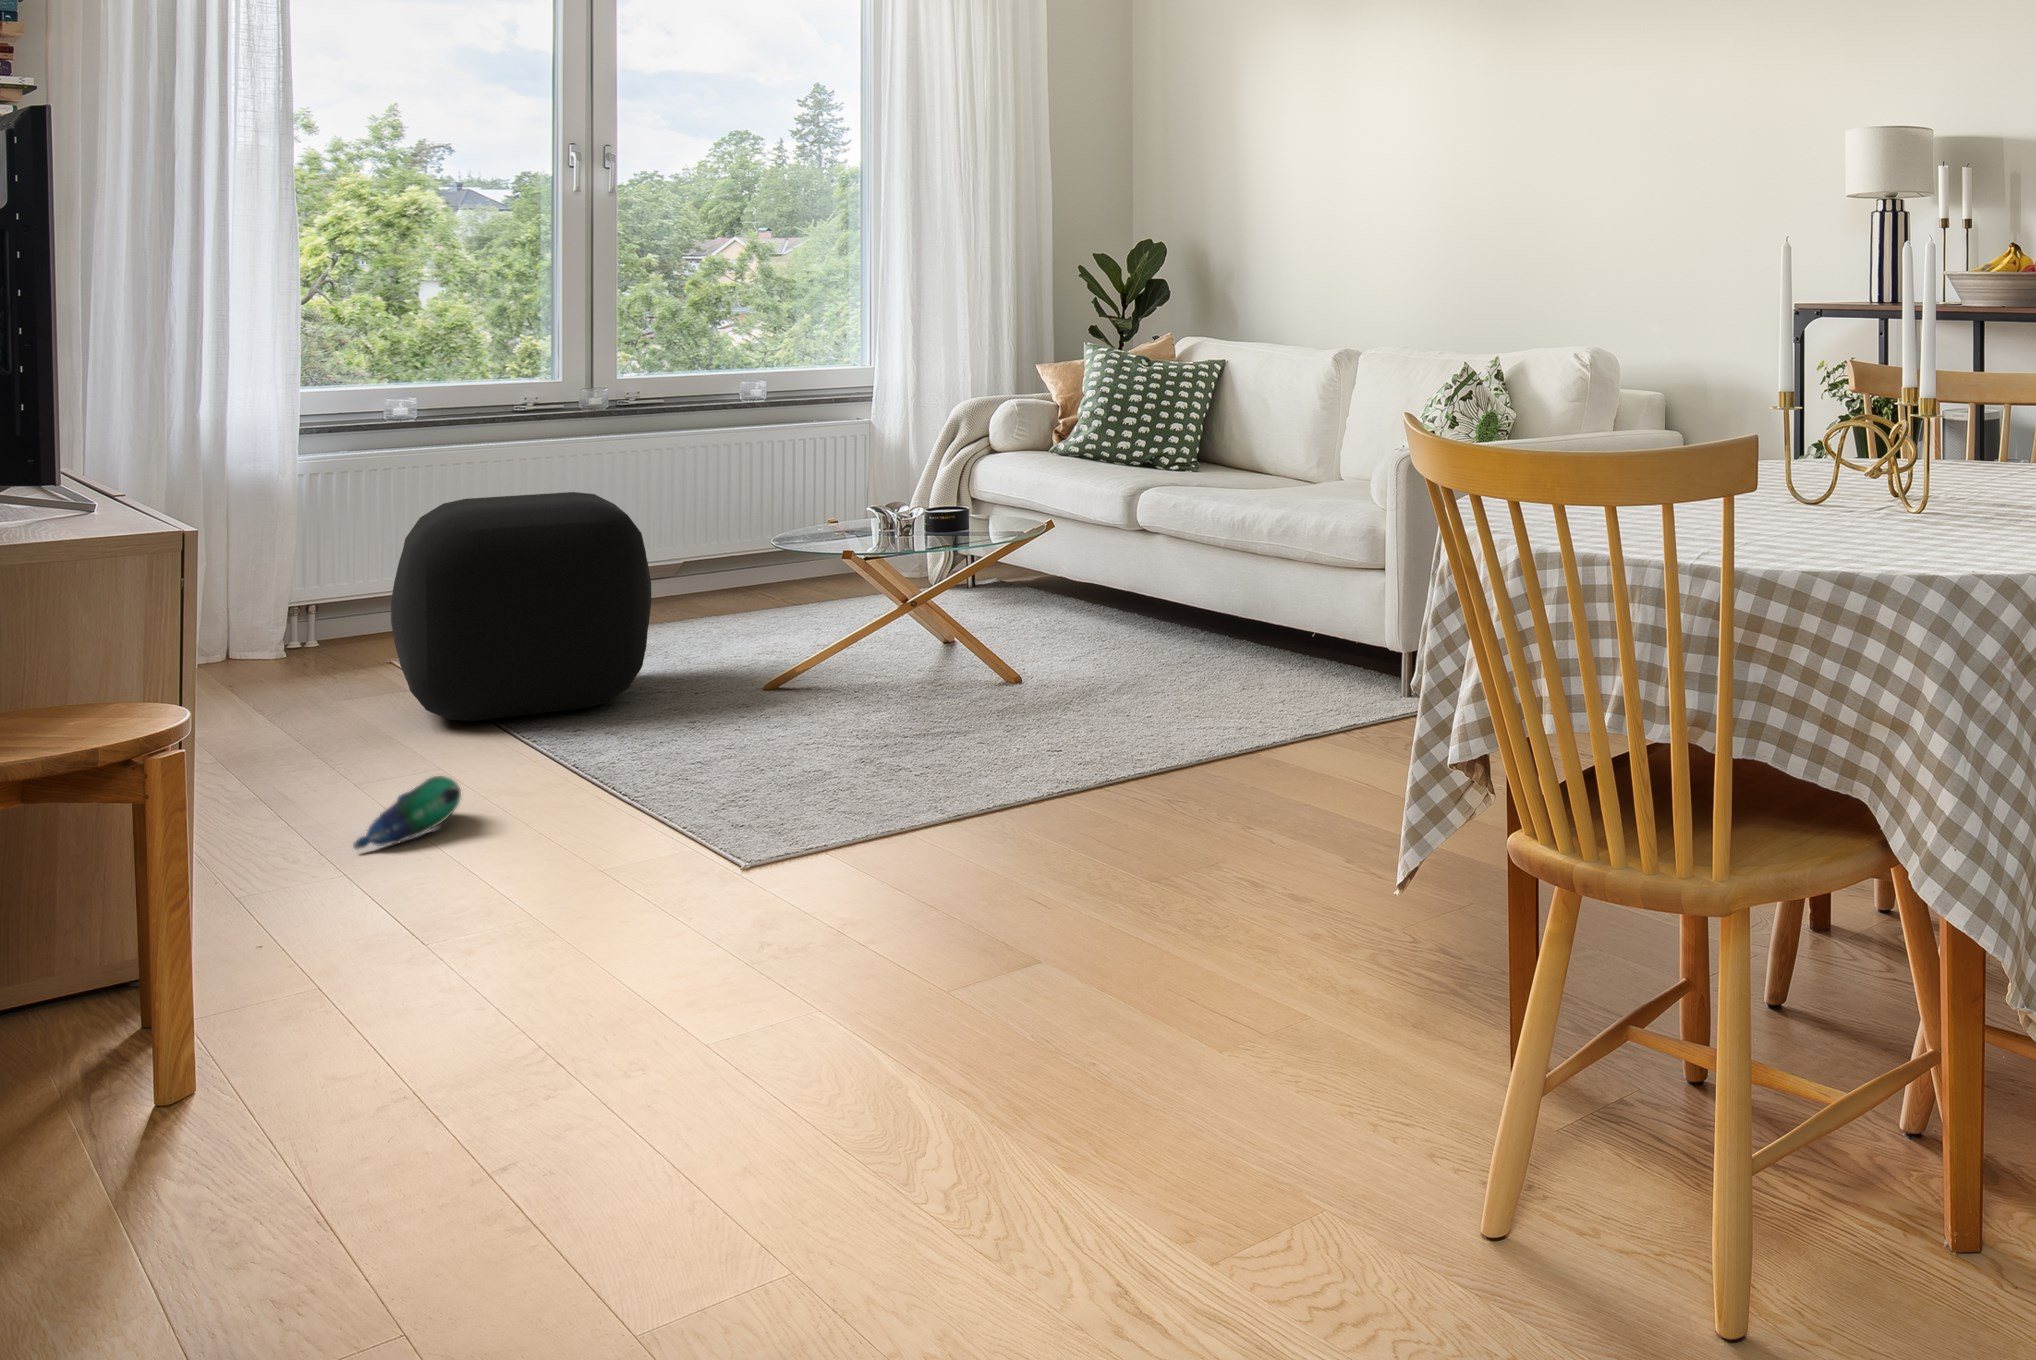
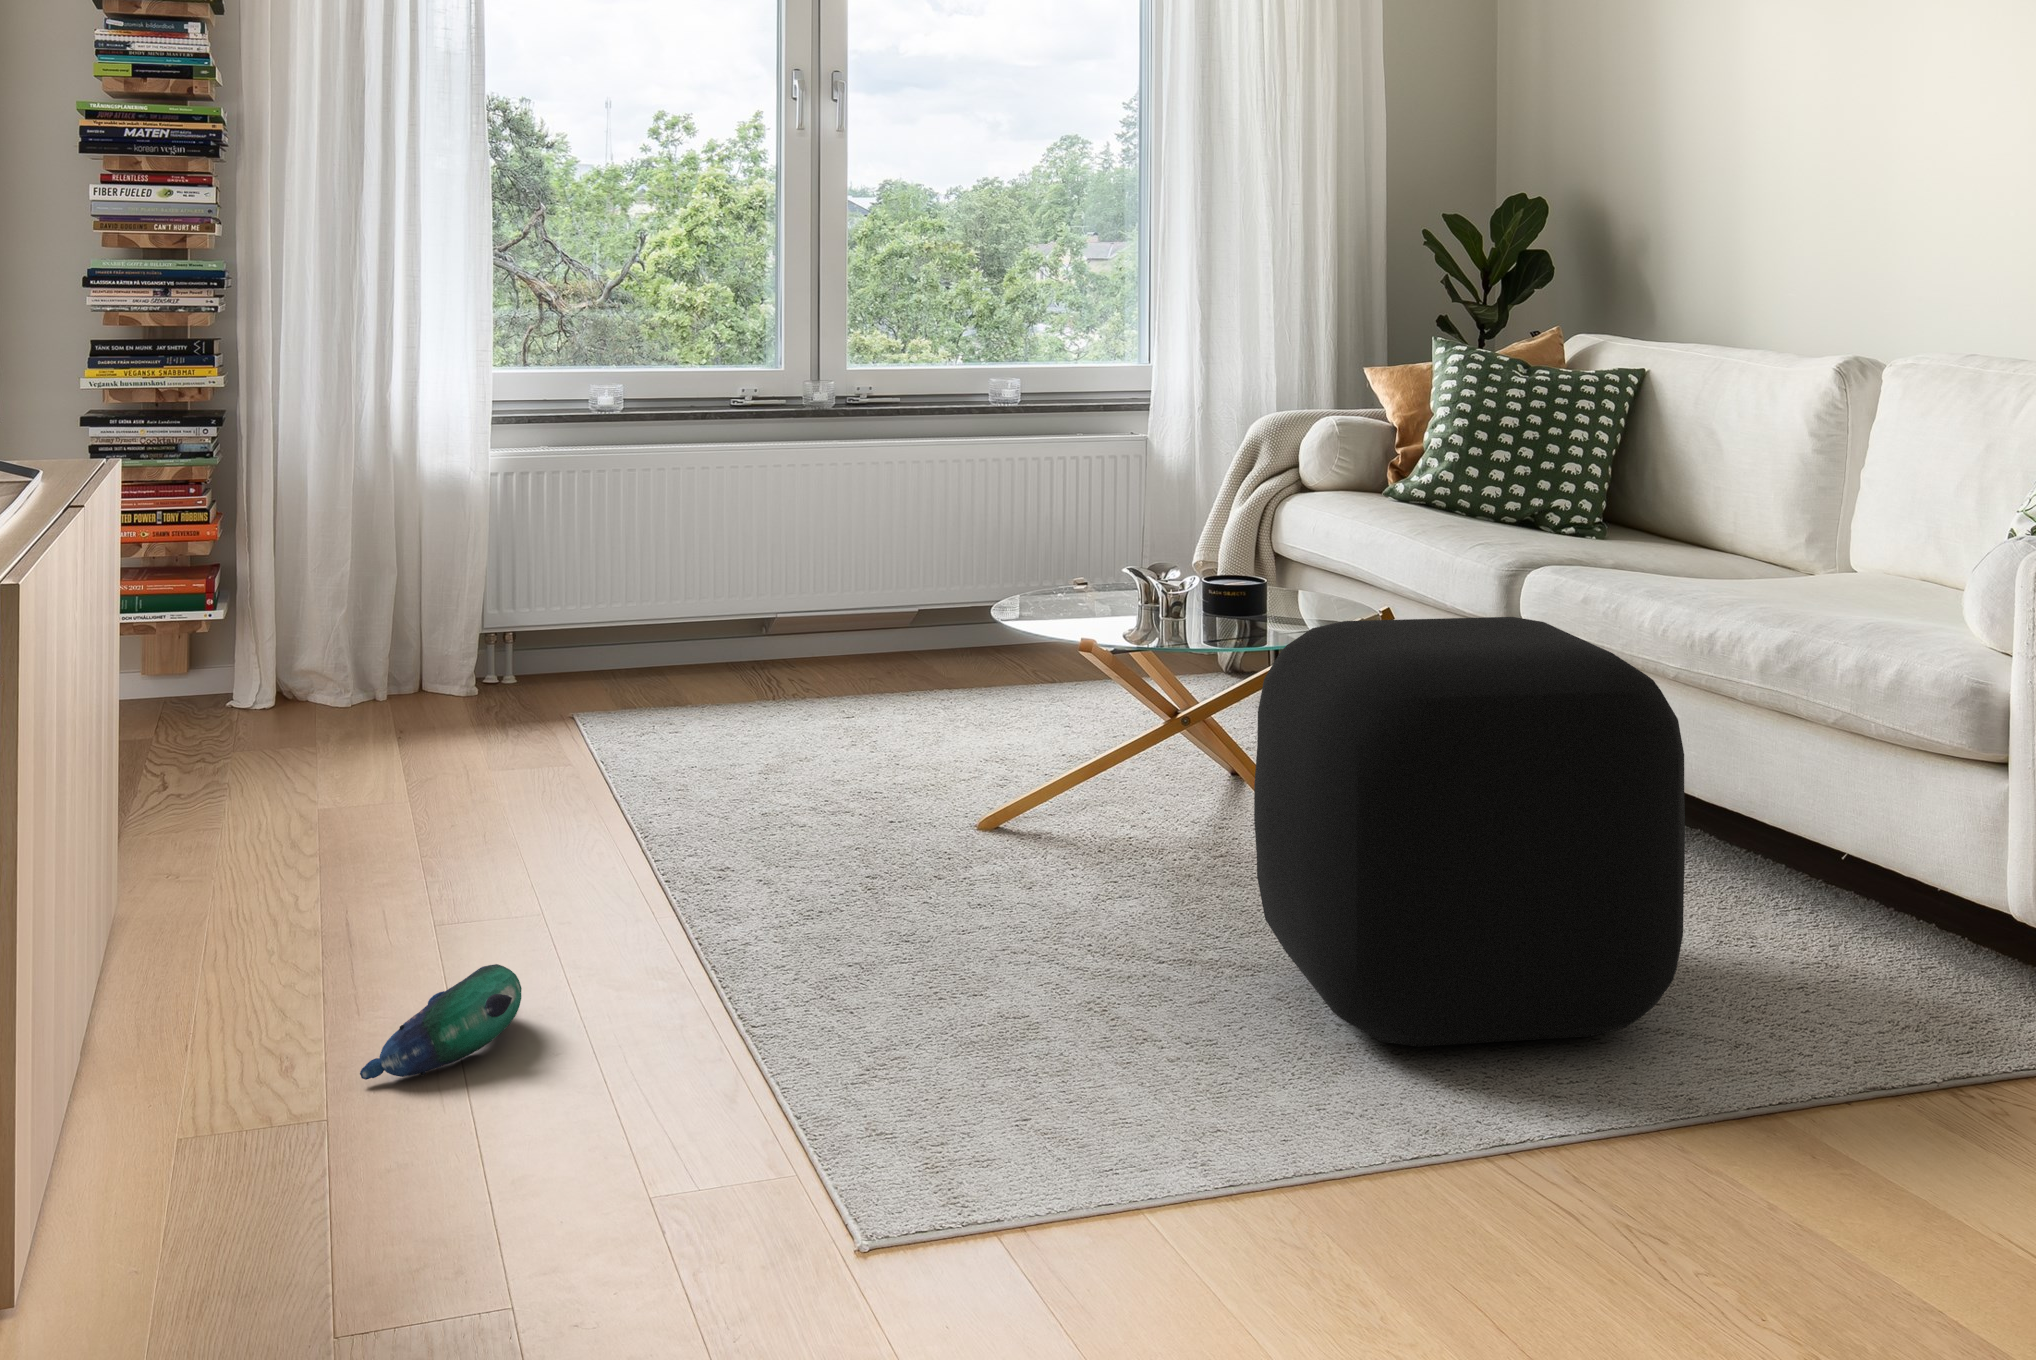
ottoman: present [391,492,651,721] -> present [1254,617,1685,1047]

